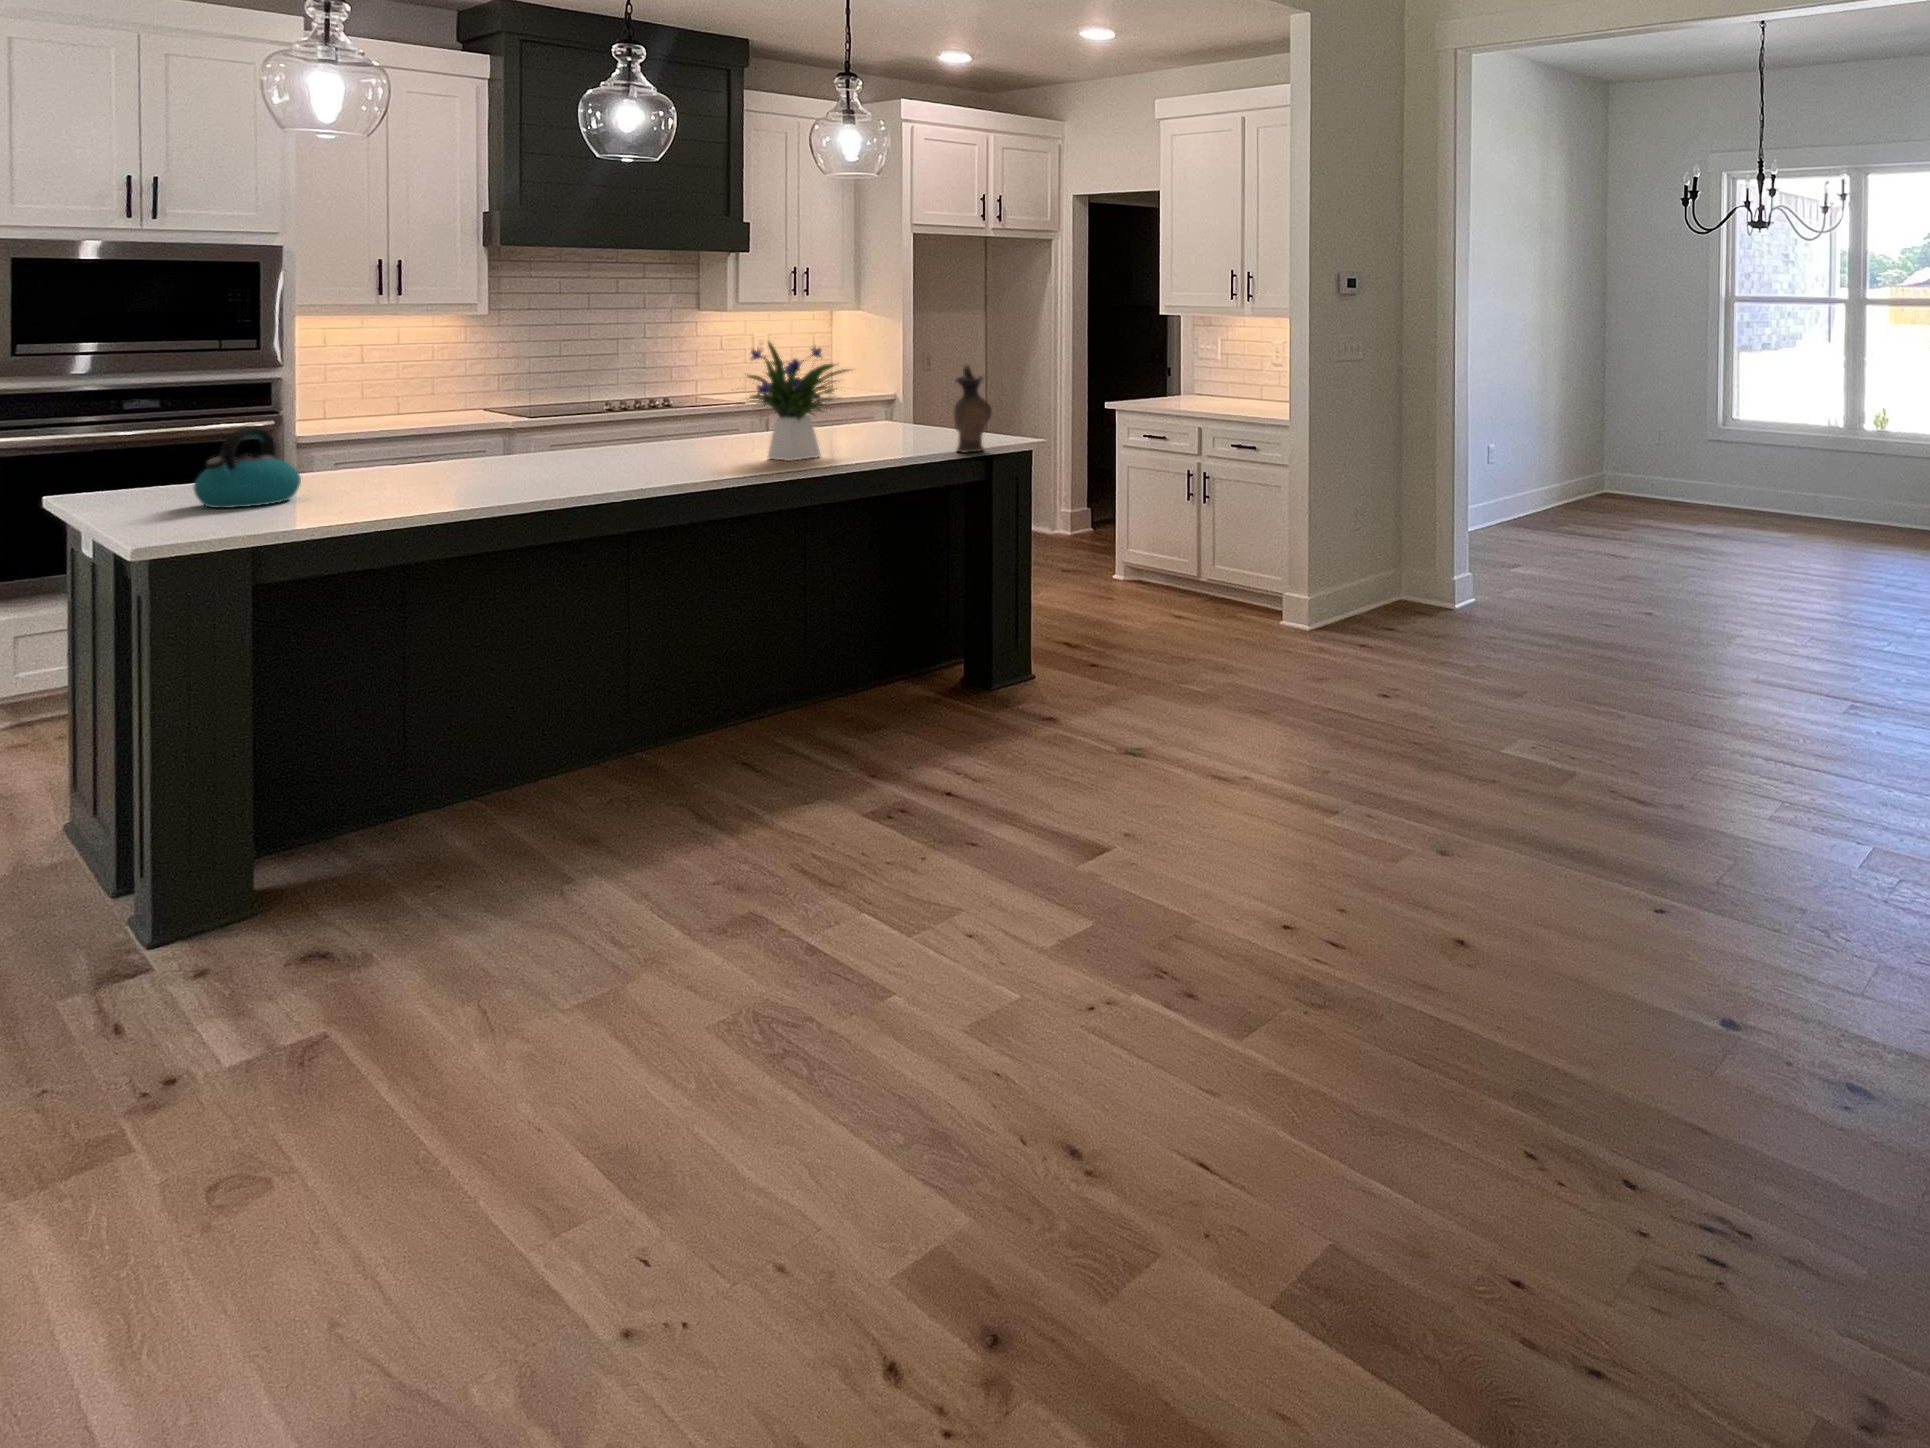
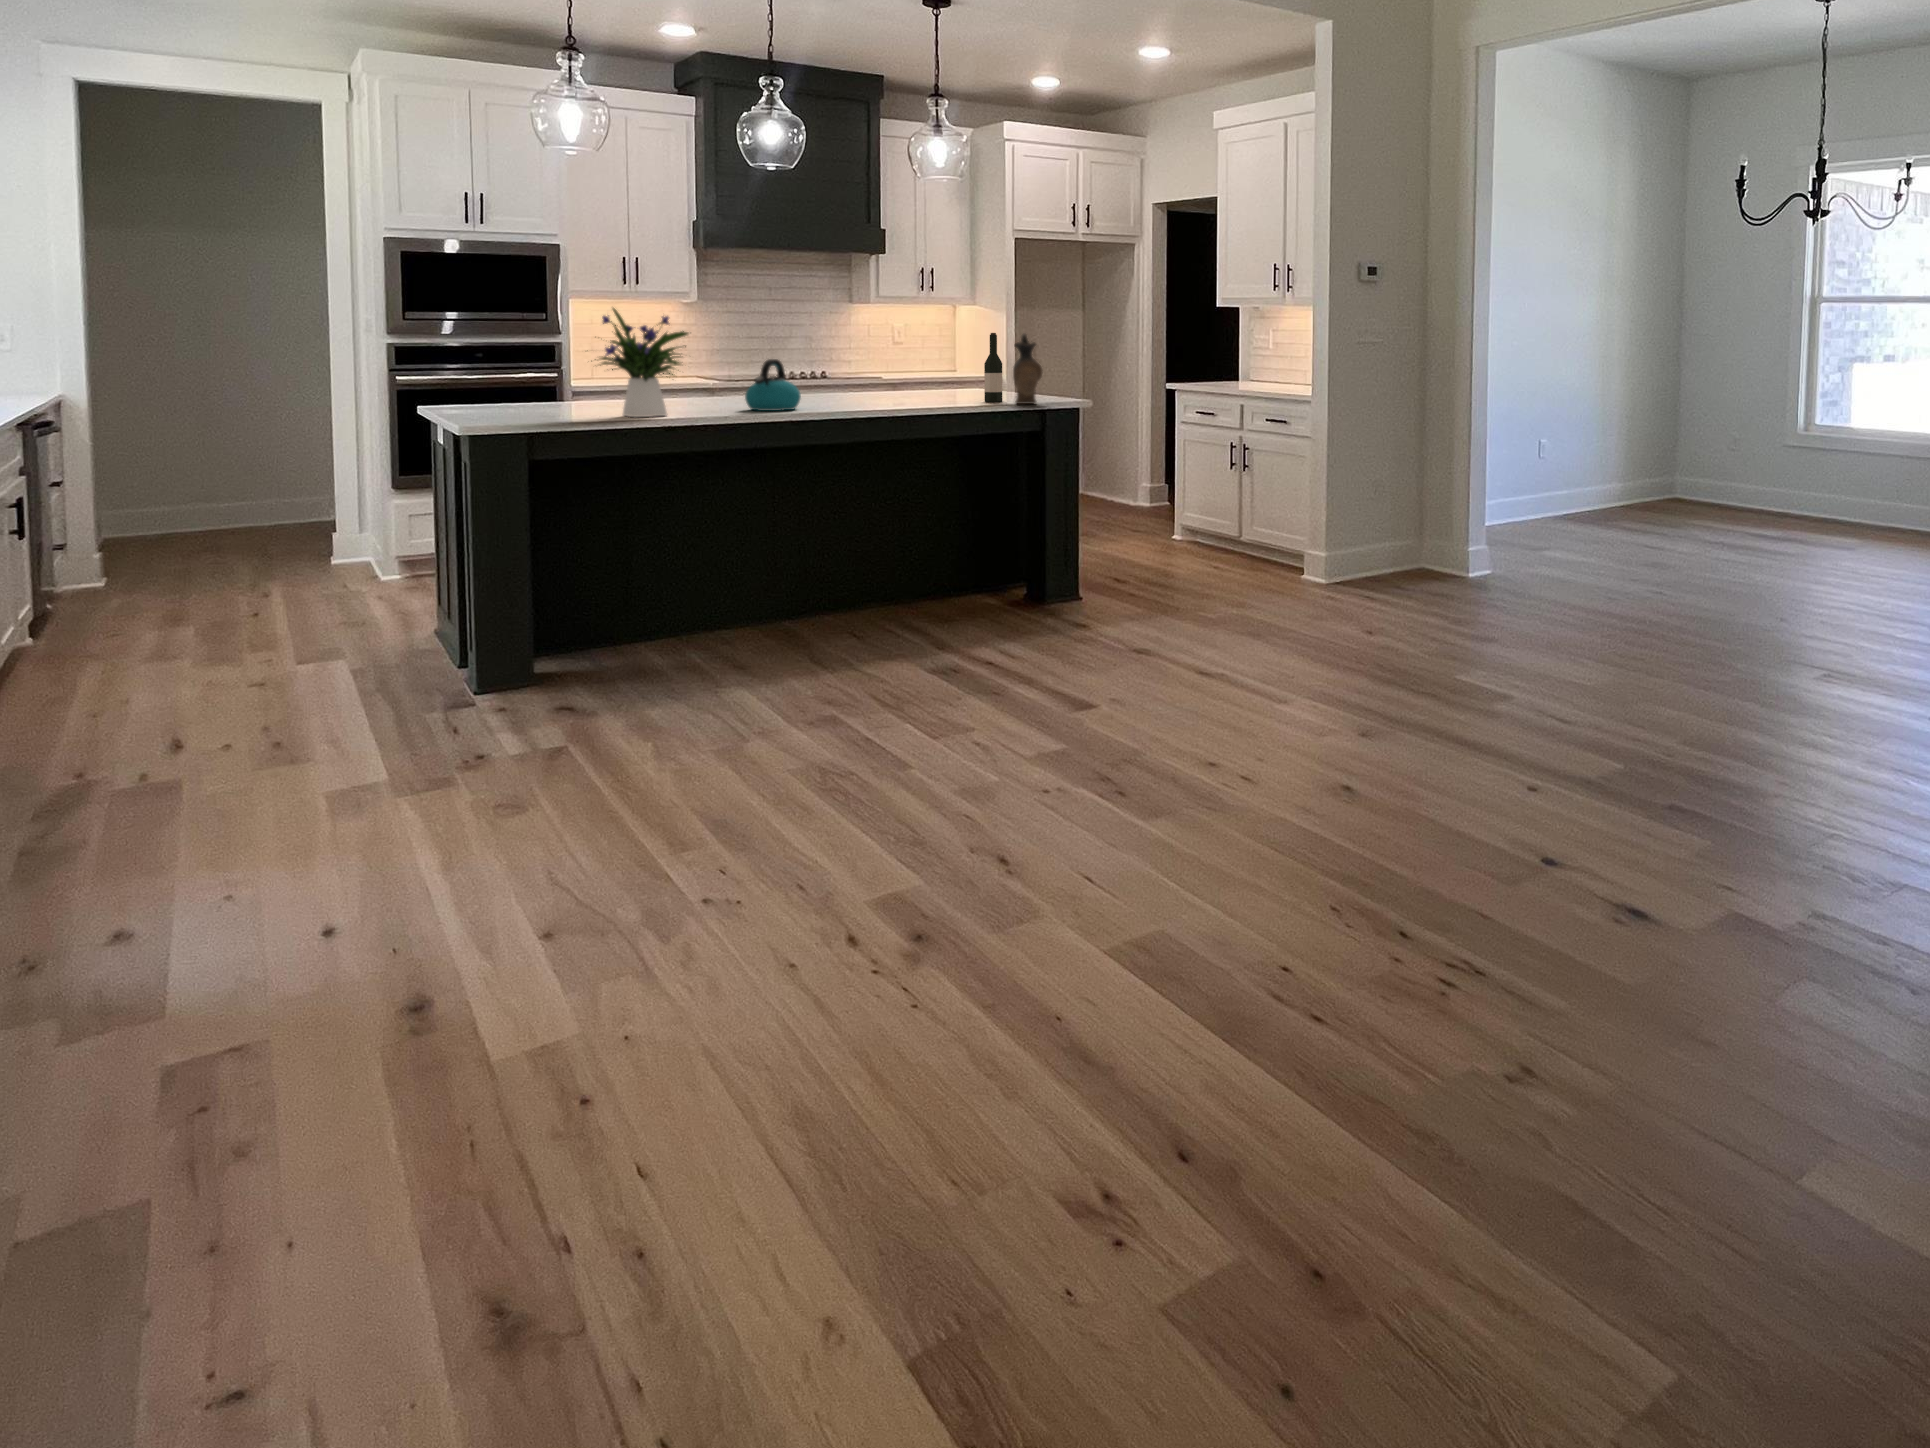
flower arrangement: present [747,342,849,461] -> present [591,308,688,417]
wine bottle: none [912,363,936,448] -> present [984,333,1002,402]
kettle: present [194,427,301,508] -> present [745,359,801,411]

